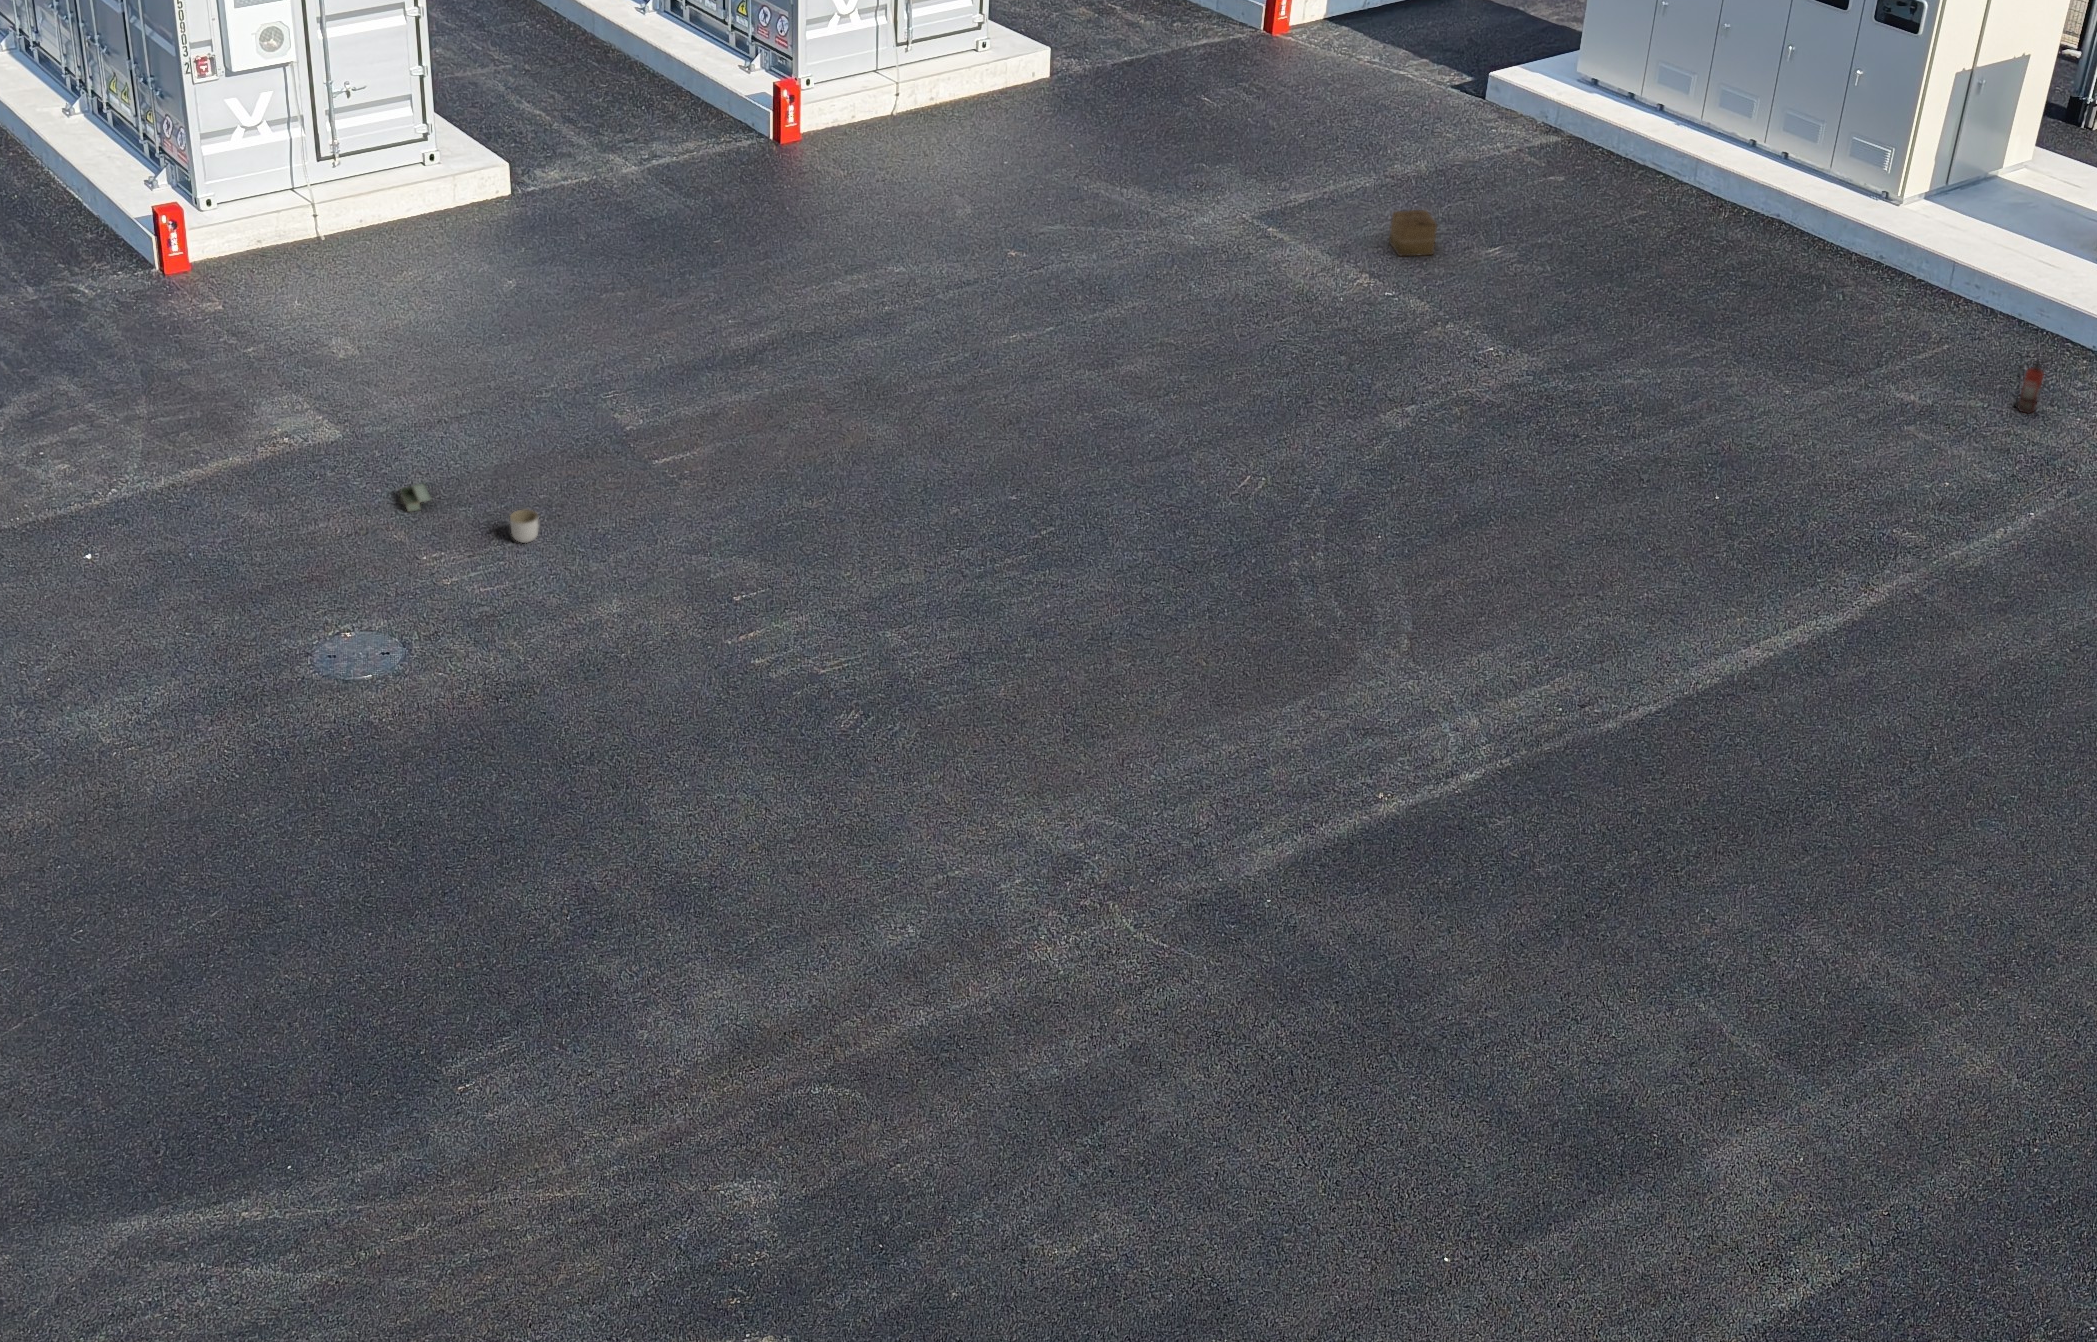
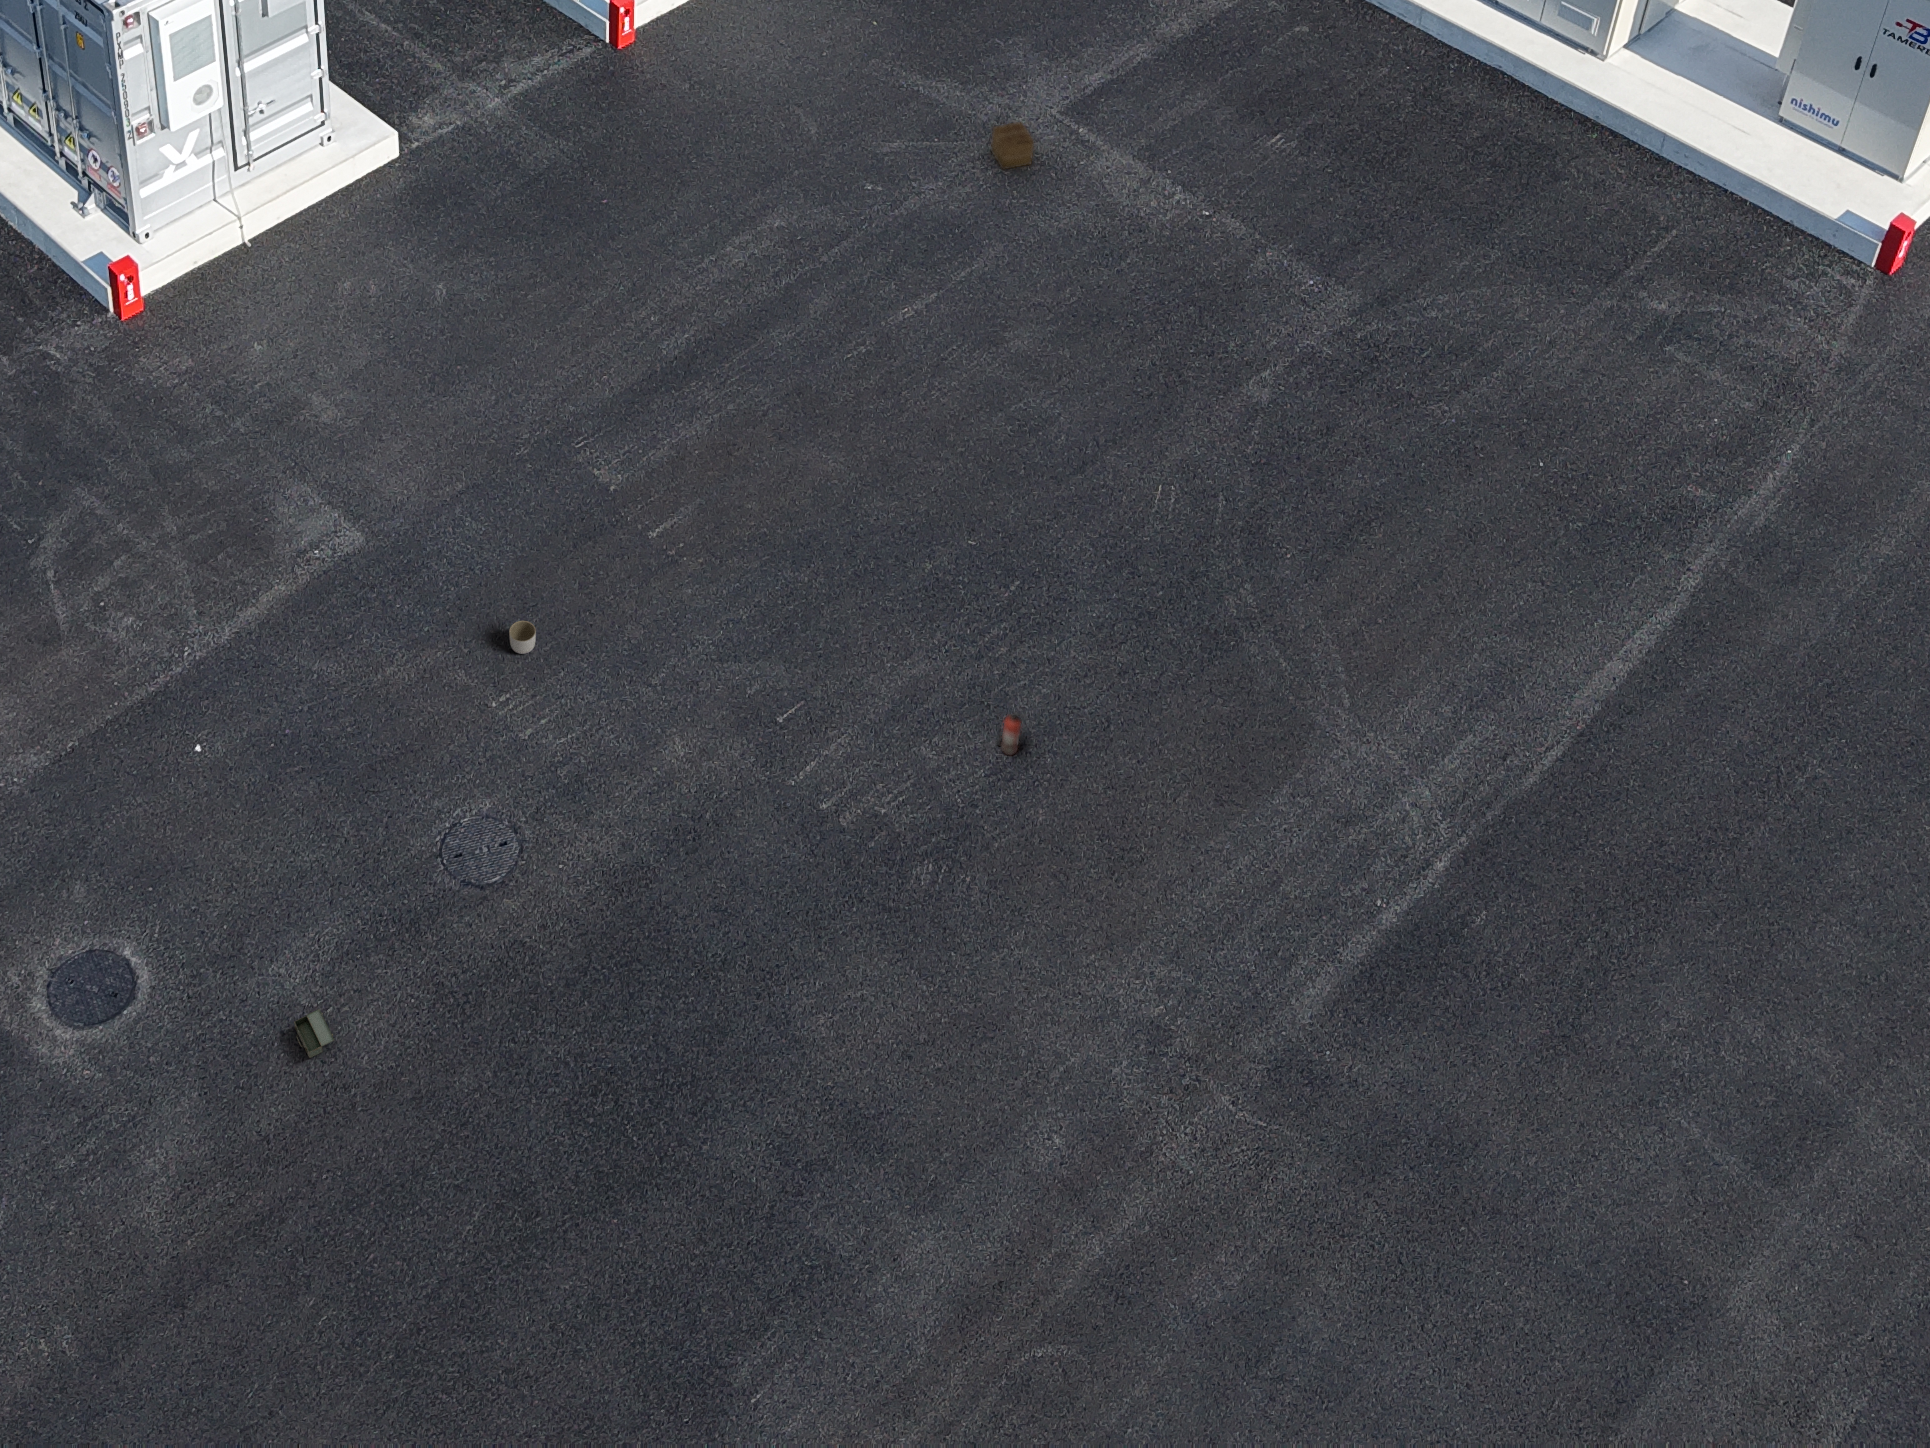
cardboard box: present [1389,210,1437,256] -> present [991,122,1034,169]
fire extinguisher: present [2014,362,2044,413] -> present [997,713,1025,755]
toolbox: present [400,484,431,512] -> present [294,1009,334,1058]

